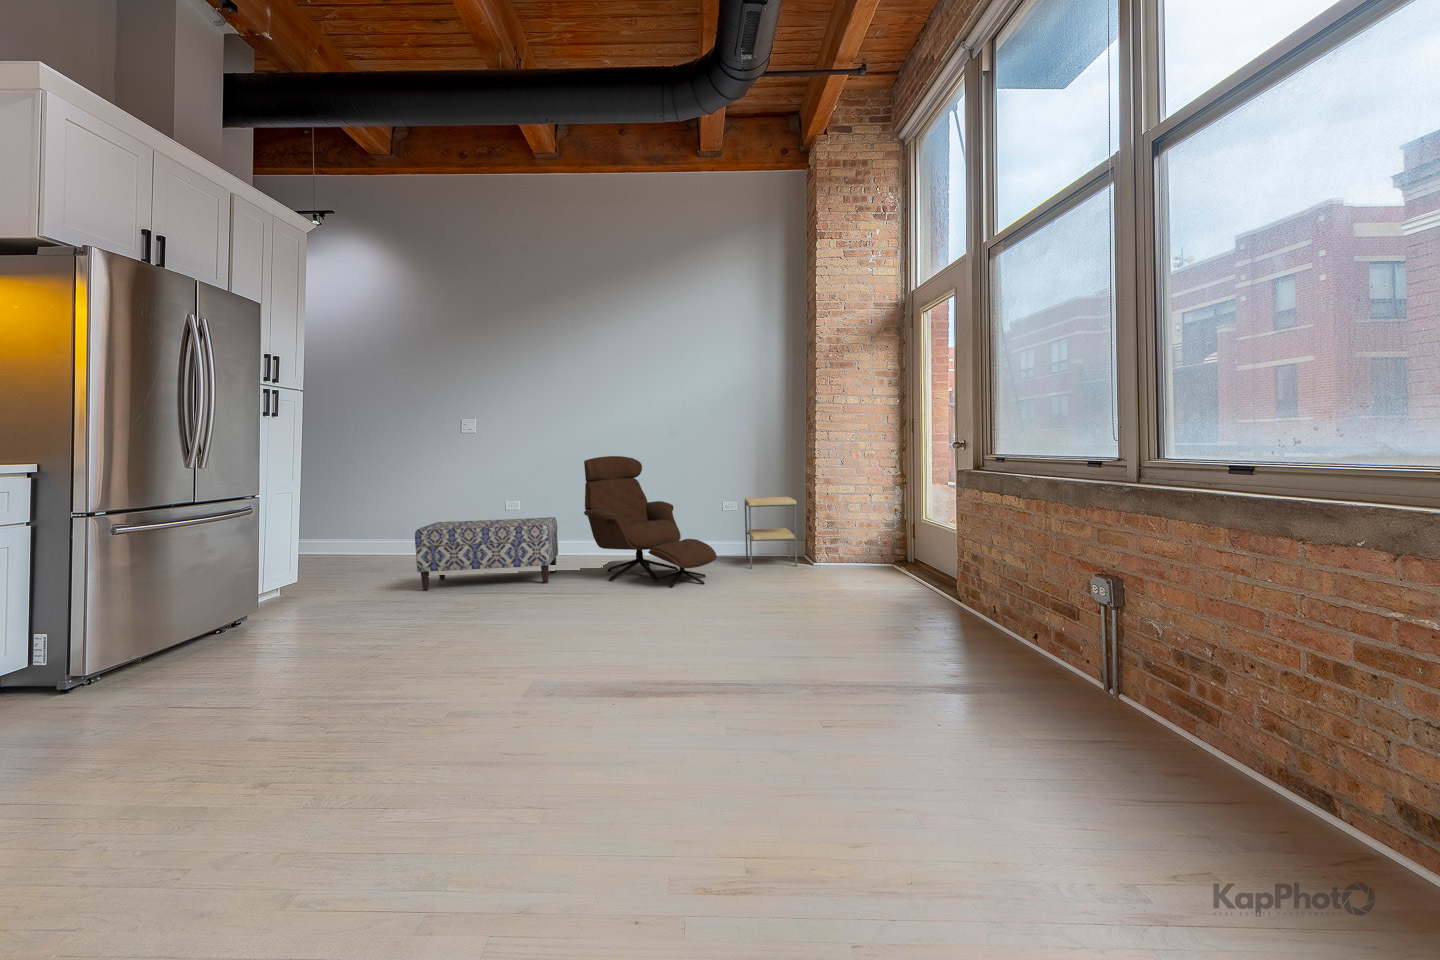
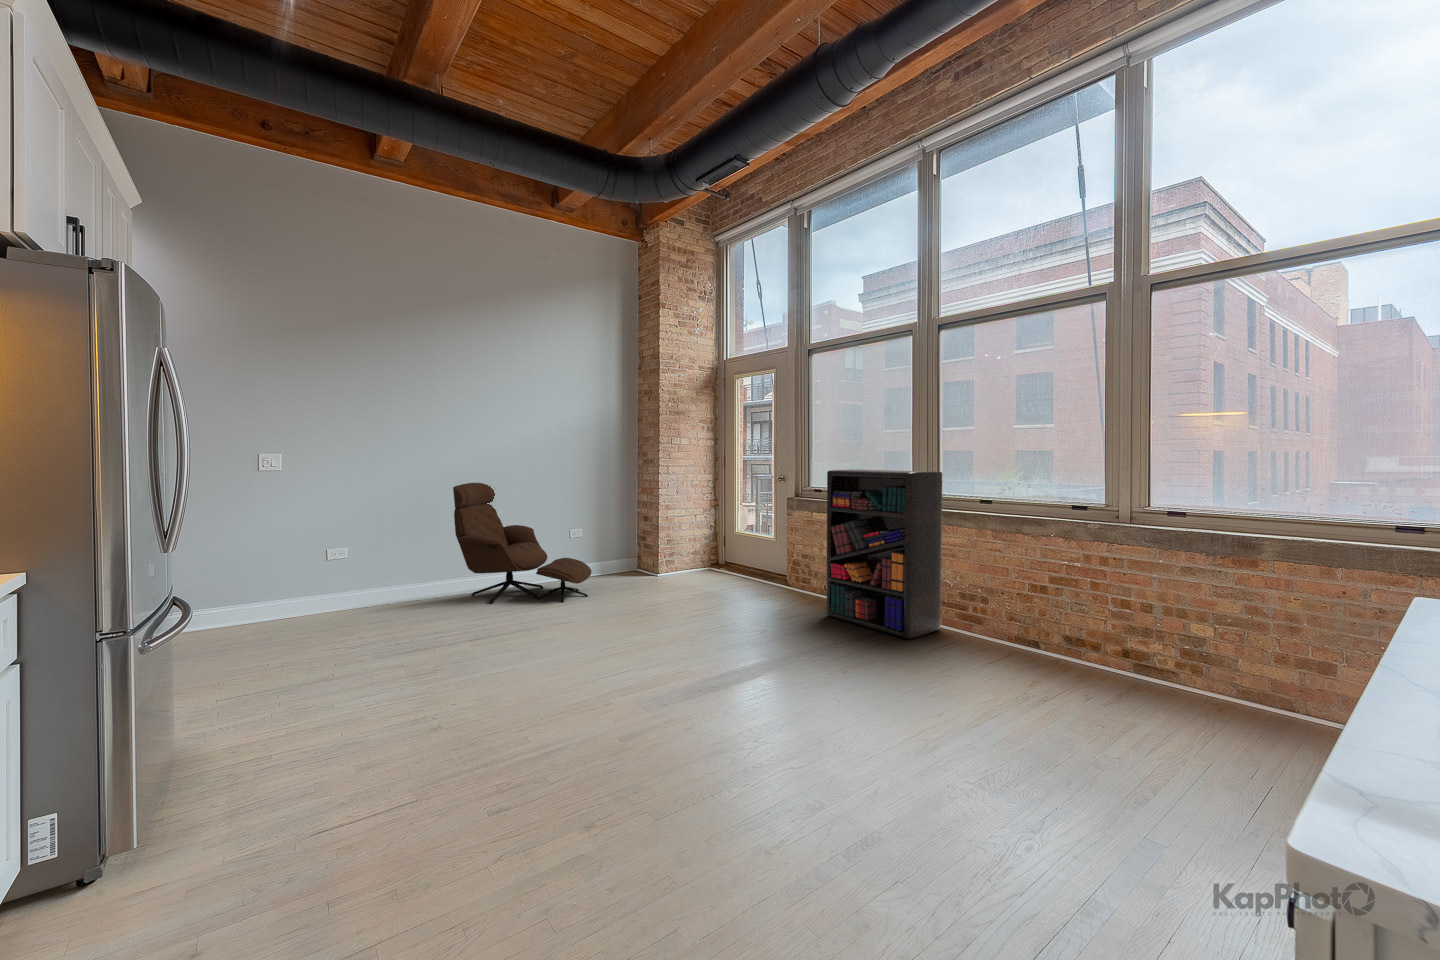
bookshelf: none [953,422,1139,714] -> present [826,469,942,639]
side table: present [745,497,797,568] -> none [591,517,645,580]
bench: present [415,517,558,590] -> none [260,546,427,637]

